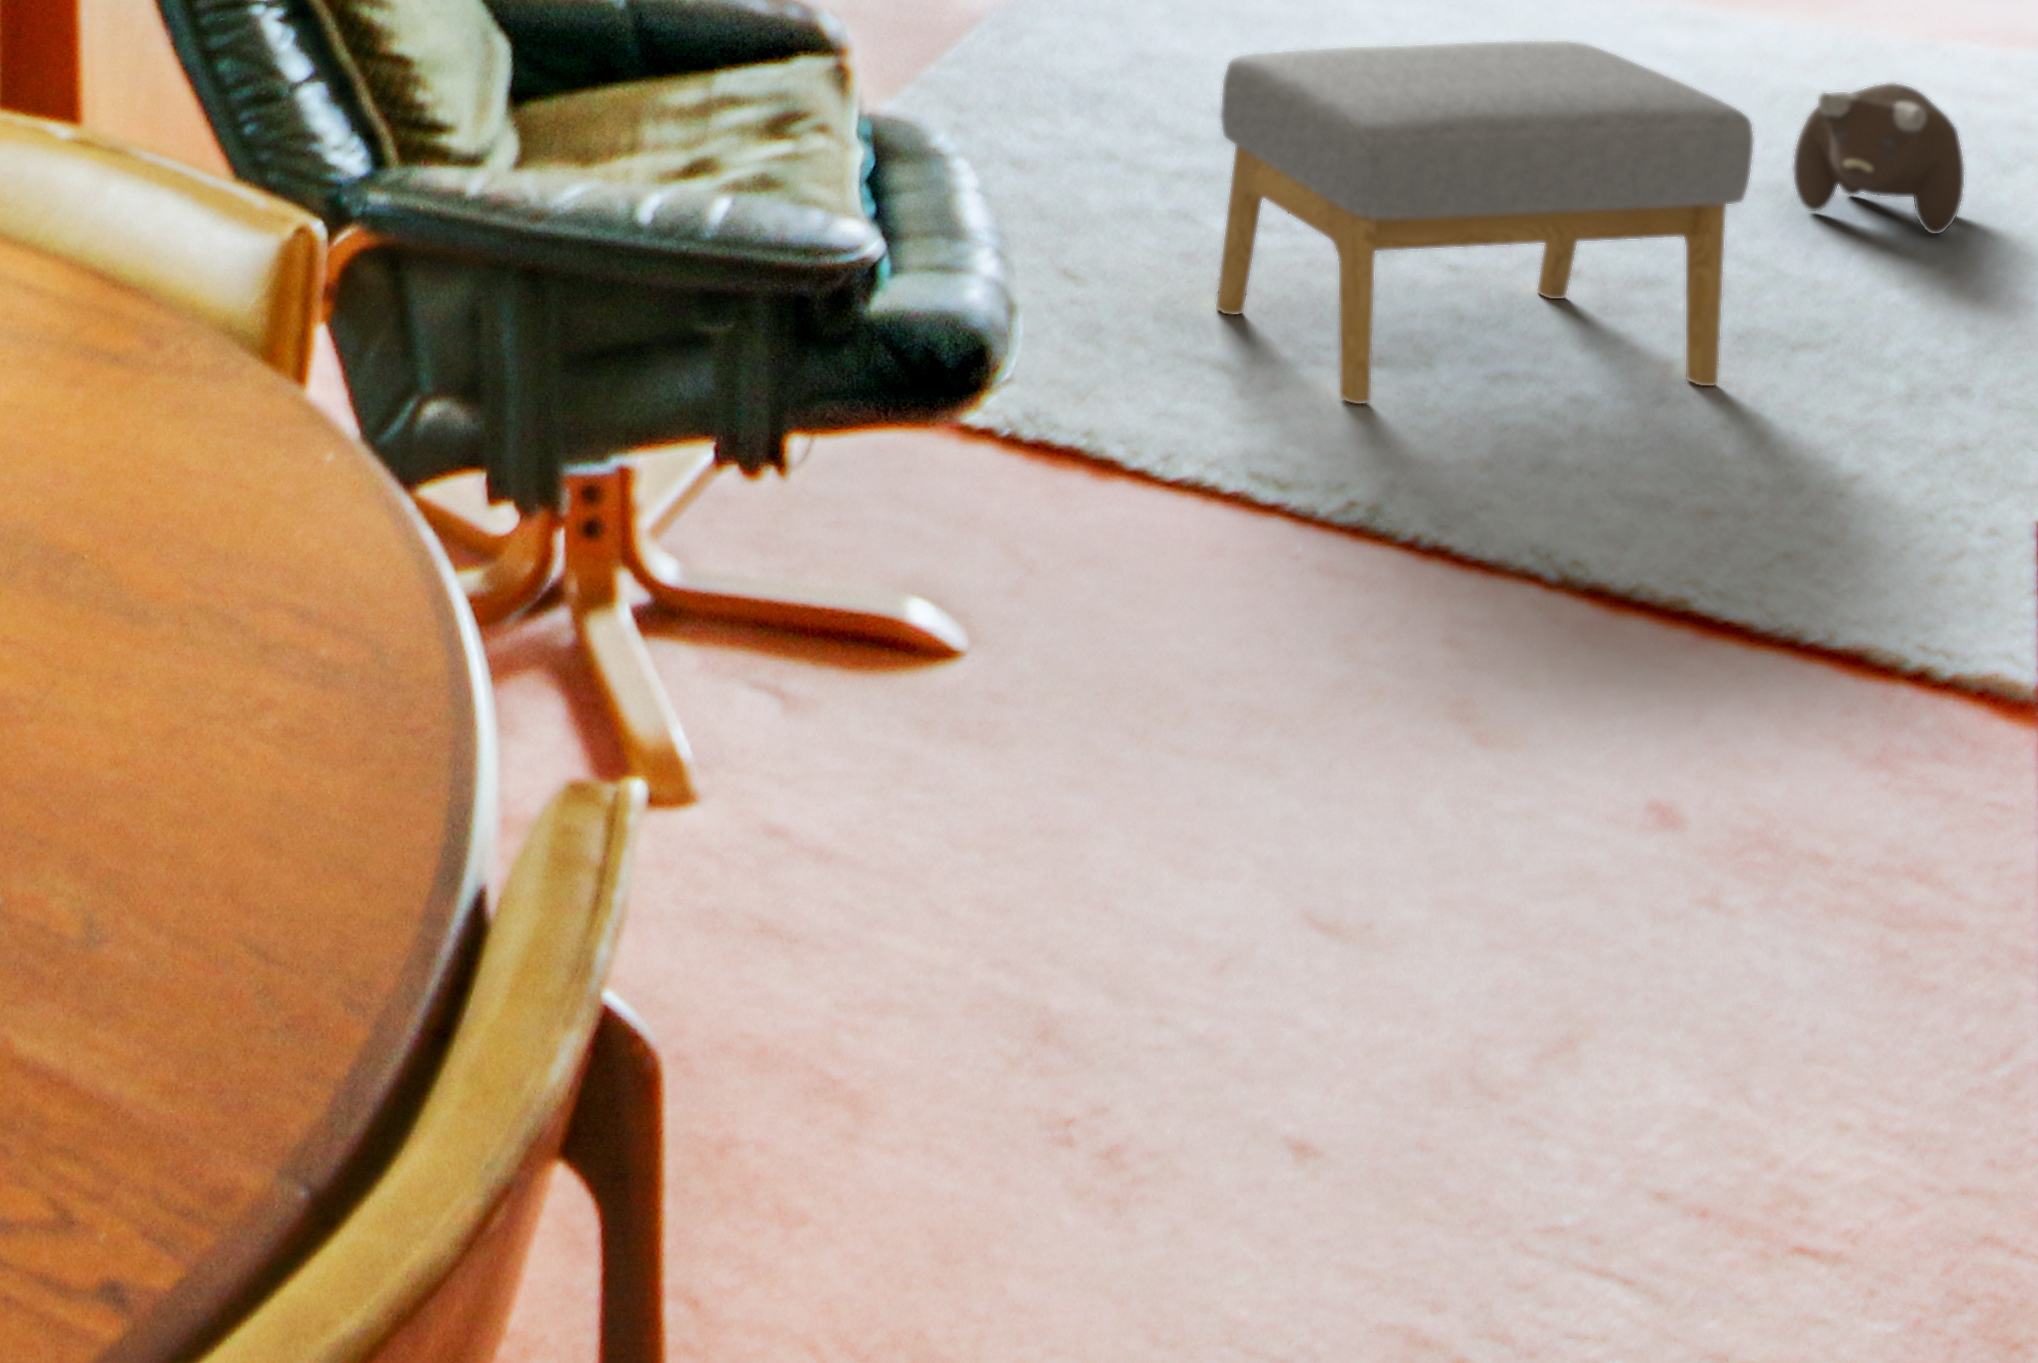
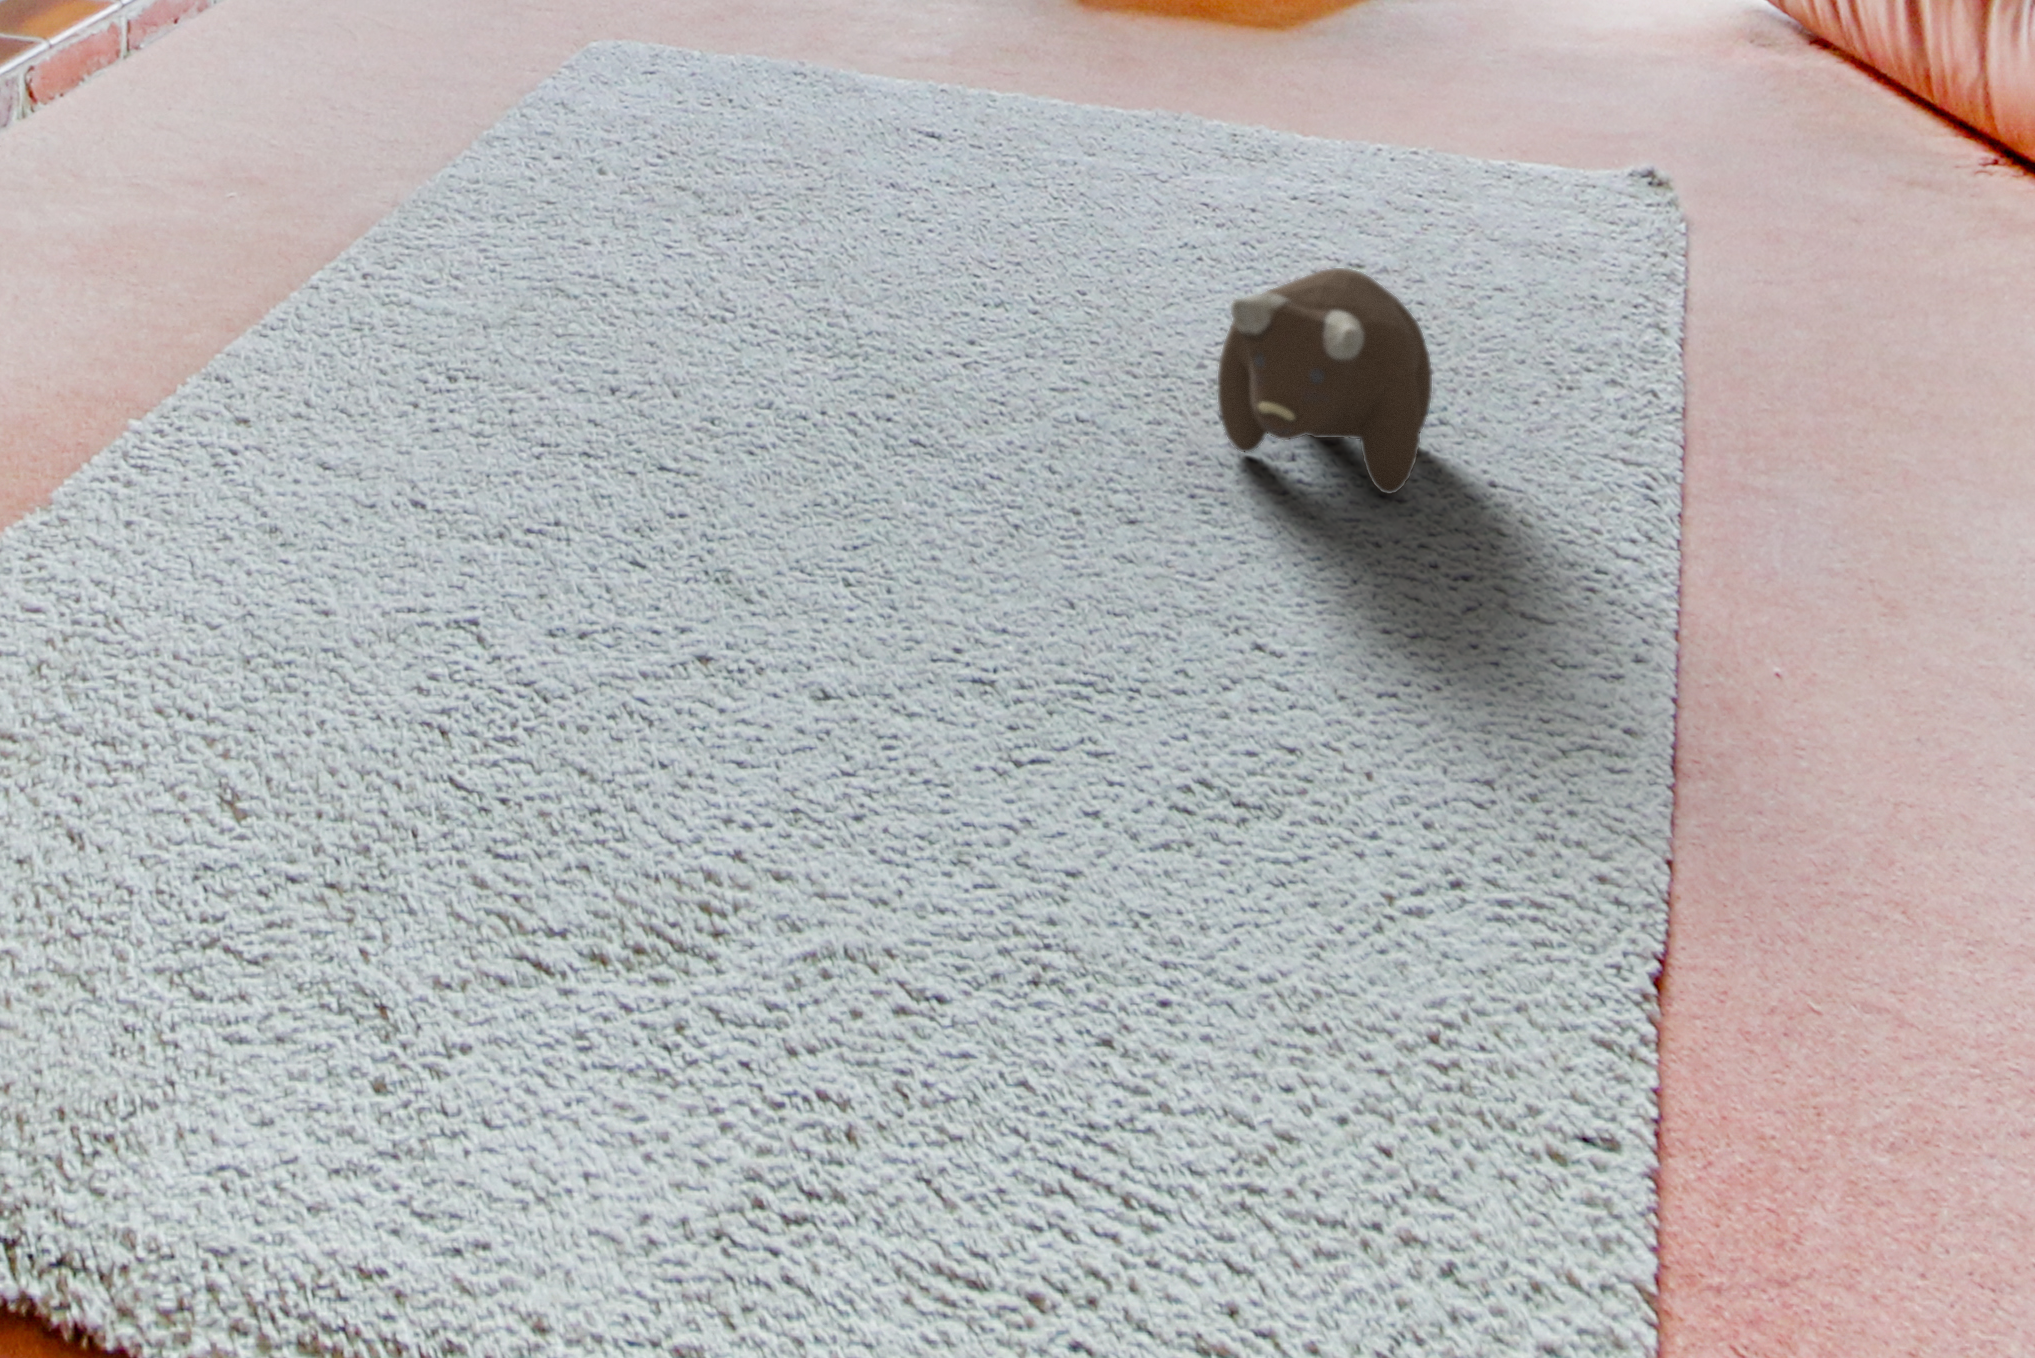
footstool: present [1216,41,1753,404] -> none [255,279,1000,1004]

